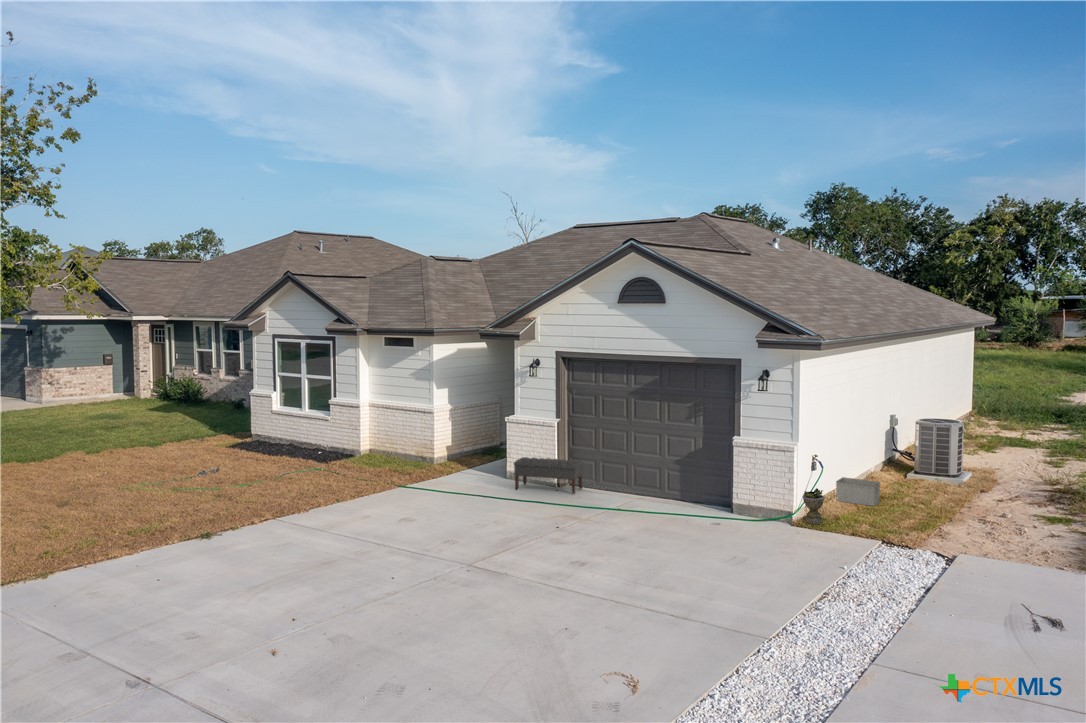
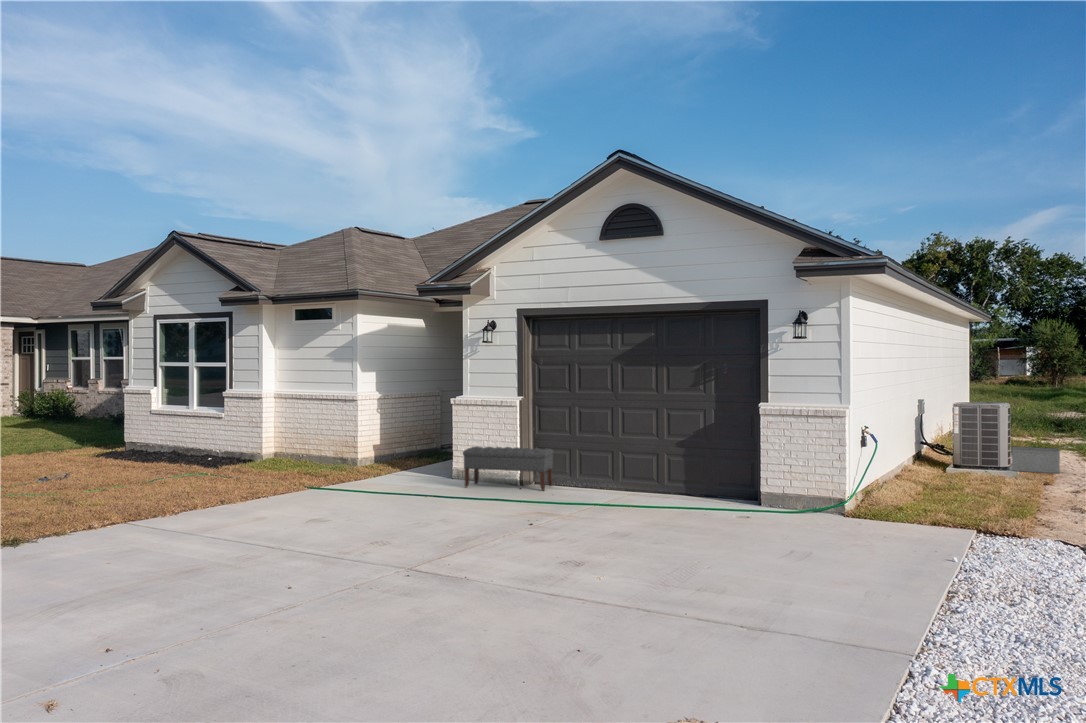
storage bin: present [836,477,880,506] -> present [1011,446,1060,473]
planter: present [803,488,824,525] -> none [856,467,886,515]

